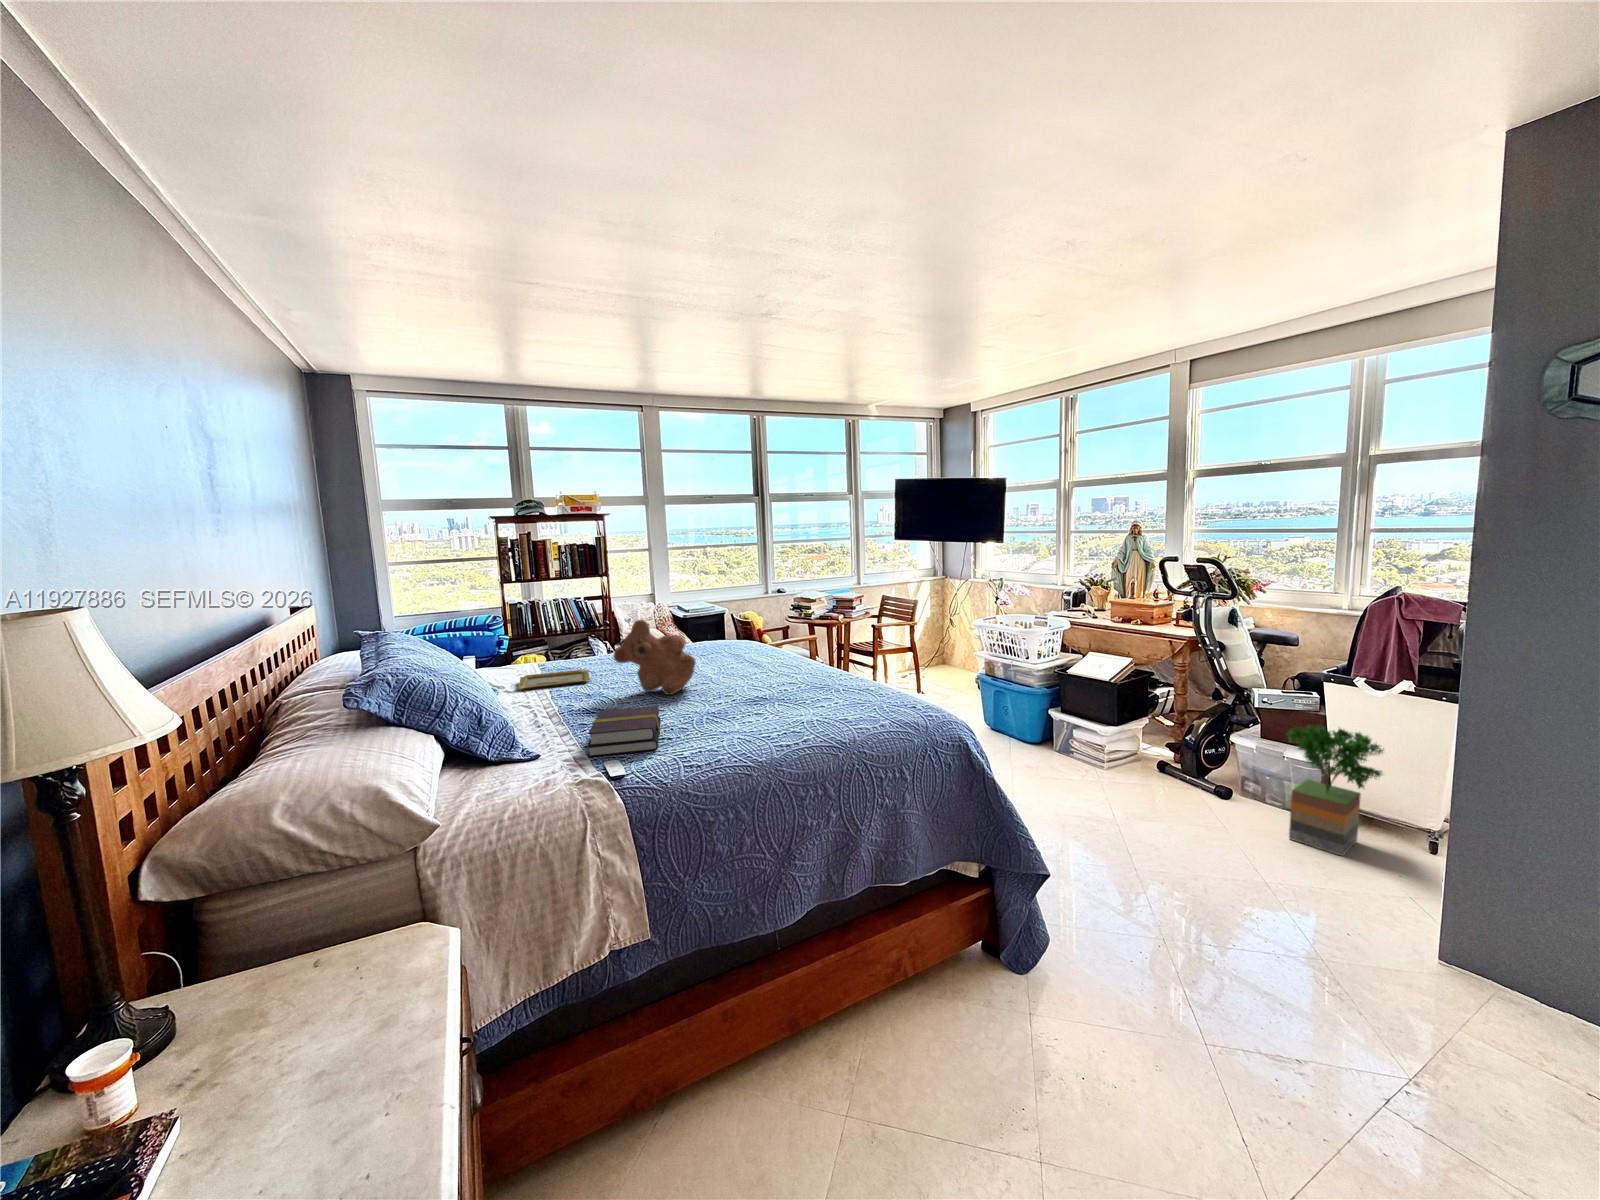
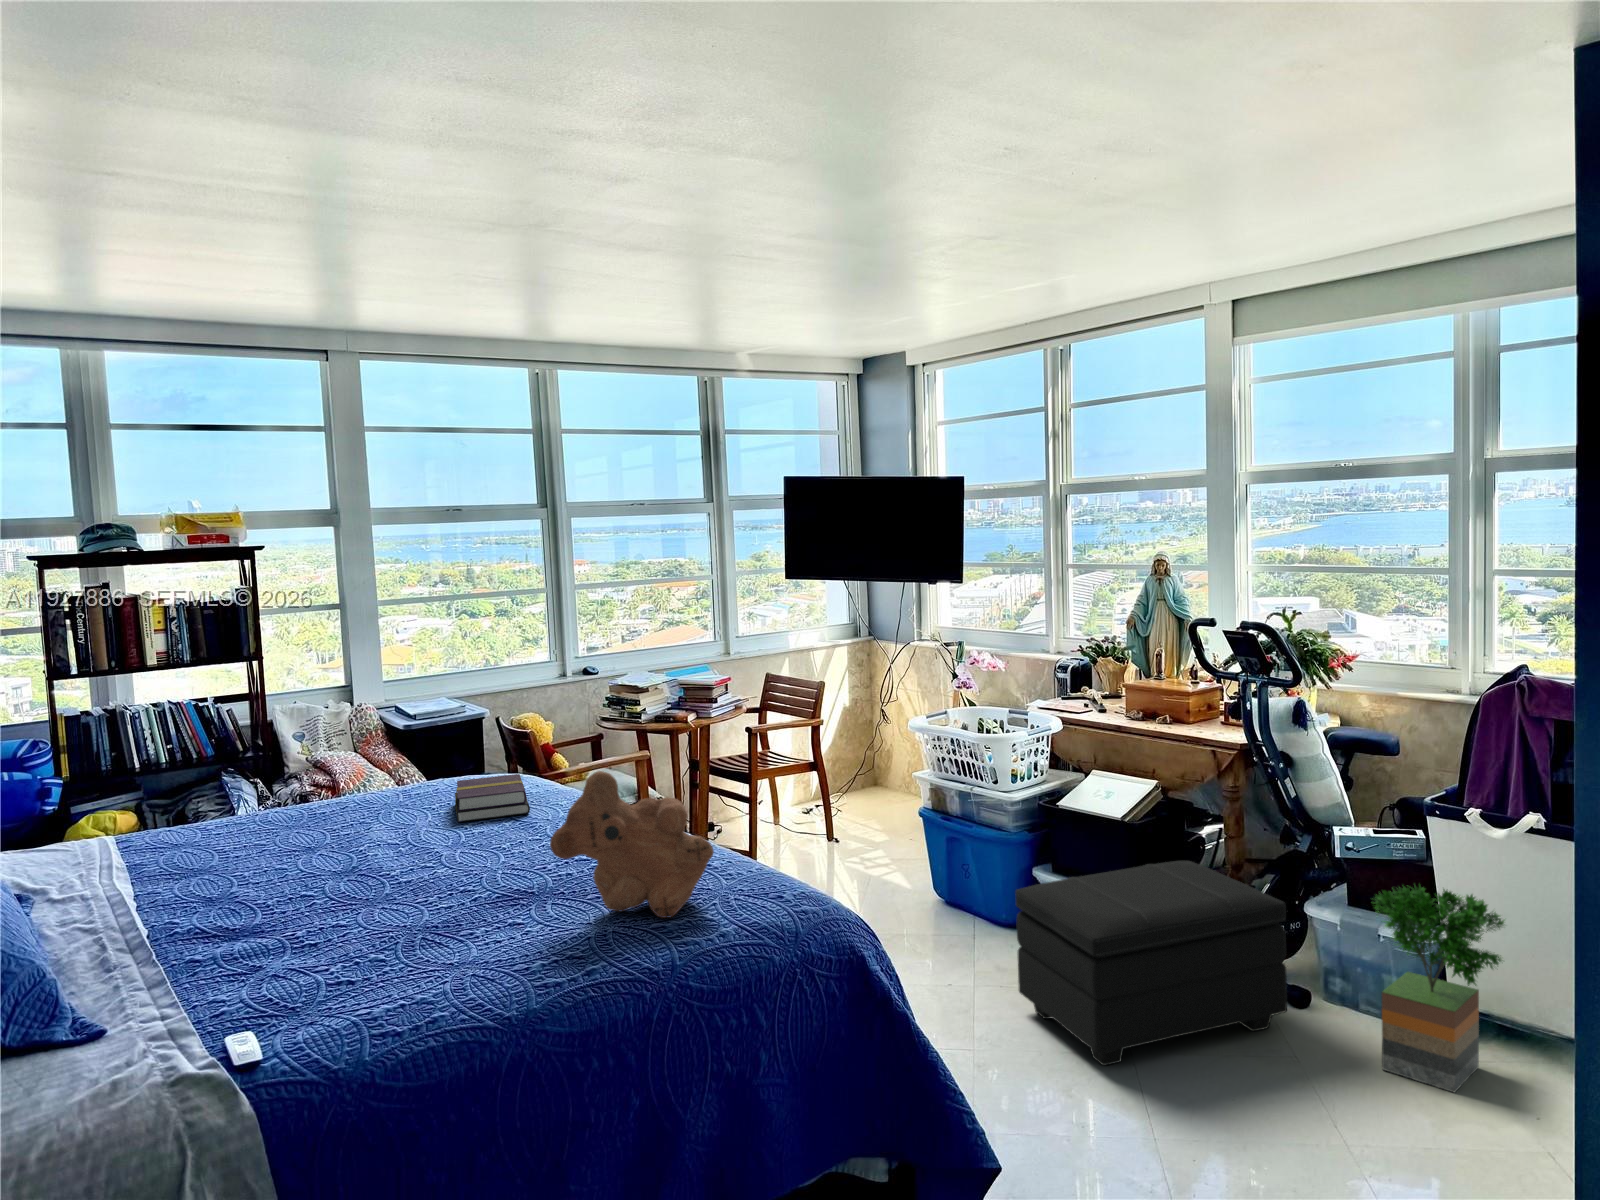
teddy bear: present [614,620,696,695] -> present [550,771,714,918]
tray: present [518,669,590,689] -> none [74,849,214,895]
book: present [587,706,661,757] -> present [455,774,530,822]
footstool: none [1044,706,1224,824] -> present [1015,861,1287,1065]

